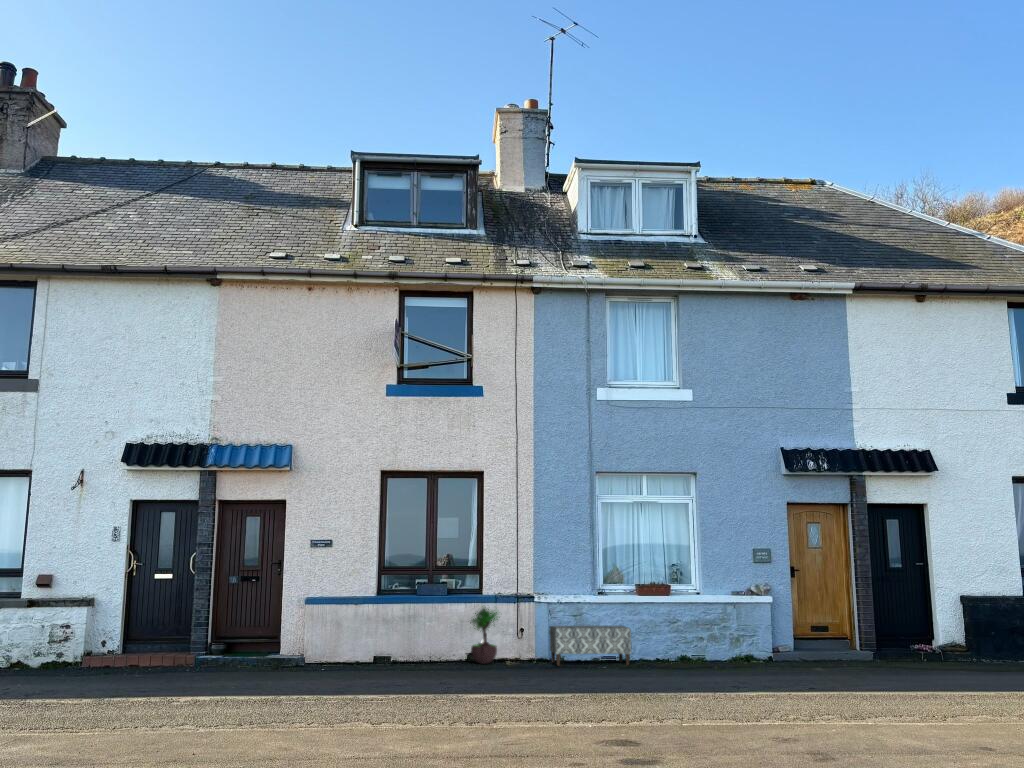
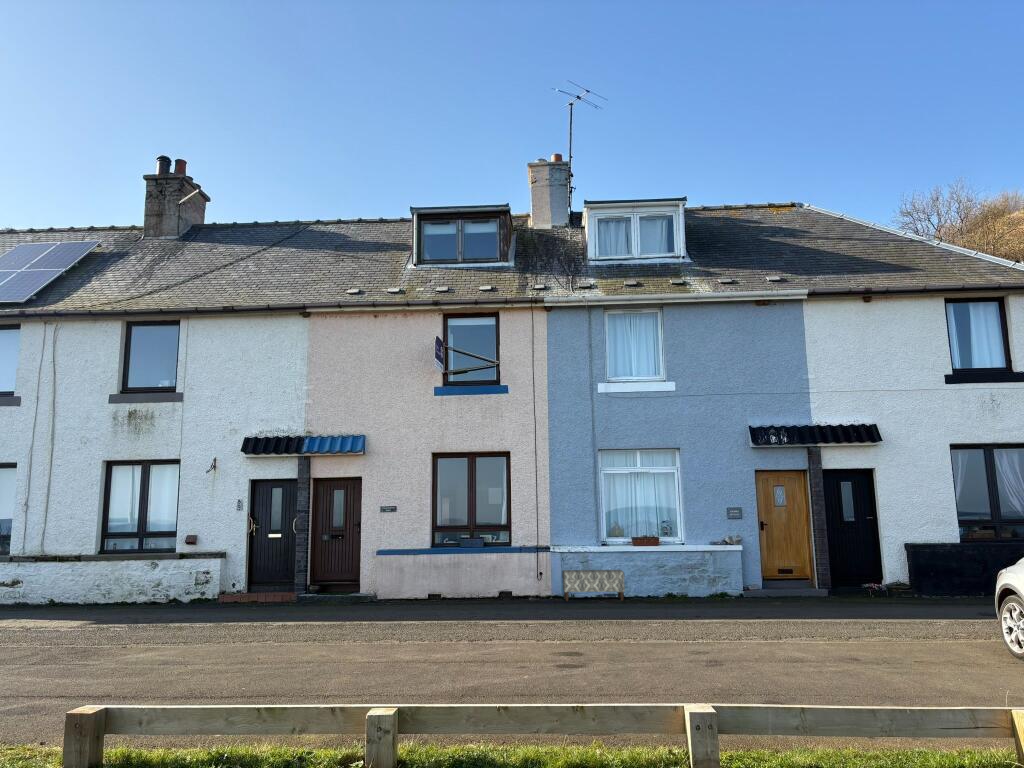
potted tree: present [470,607,500,664] -> none [496,552,524,600]

